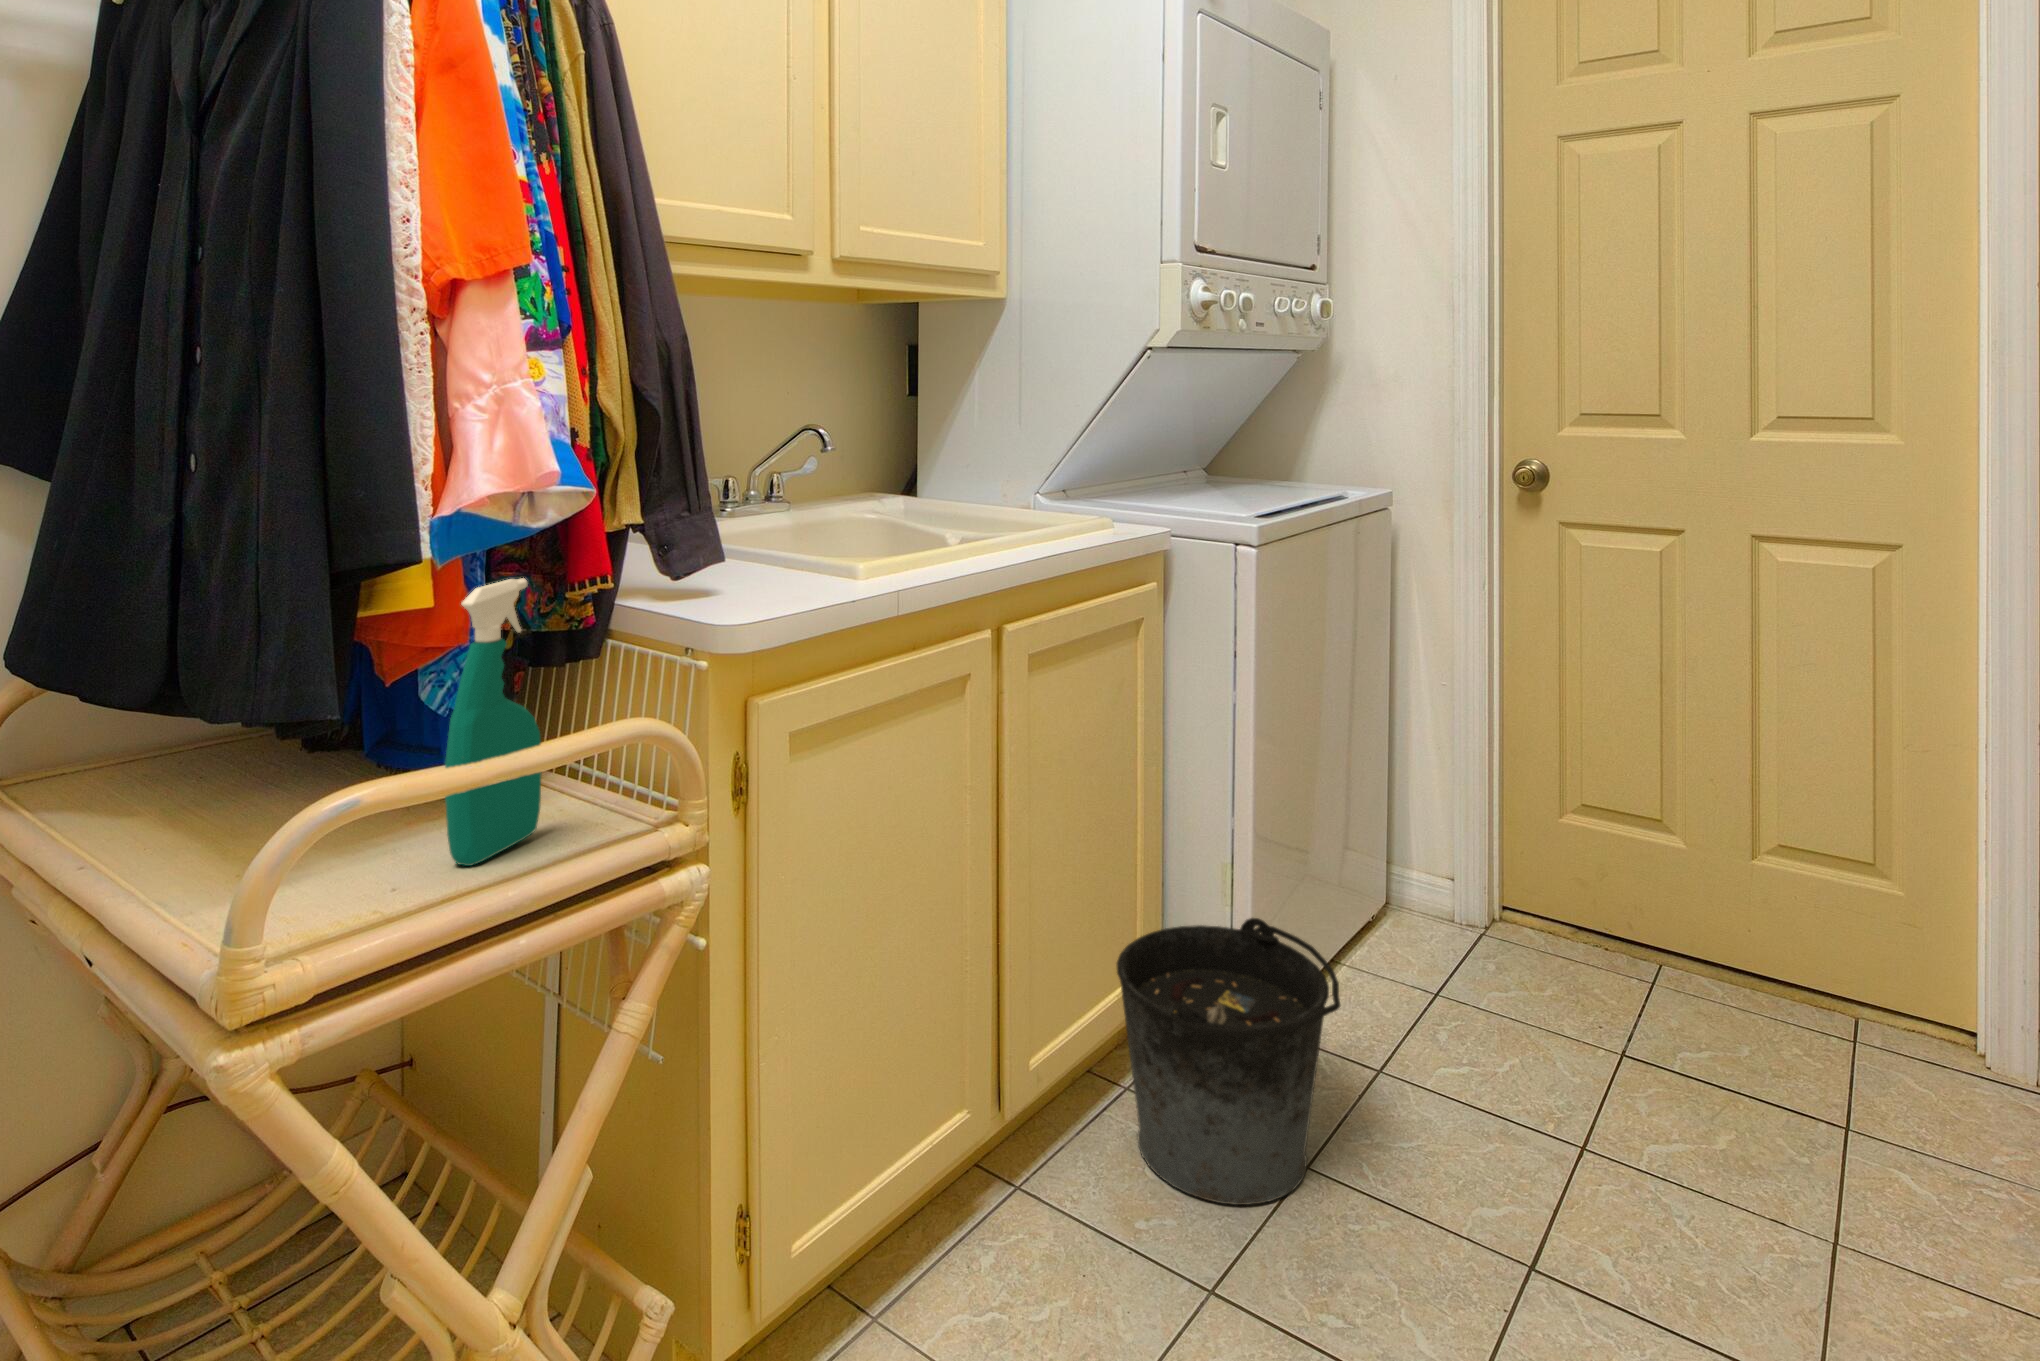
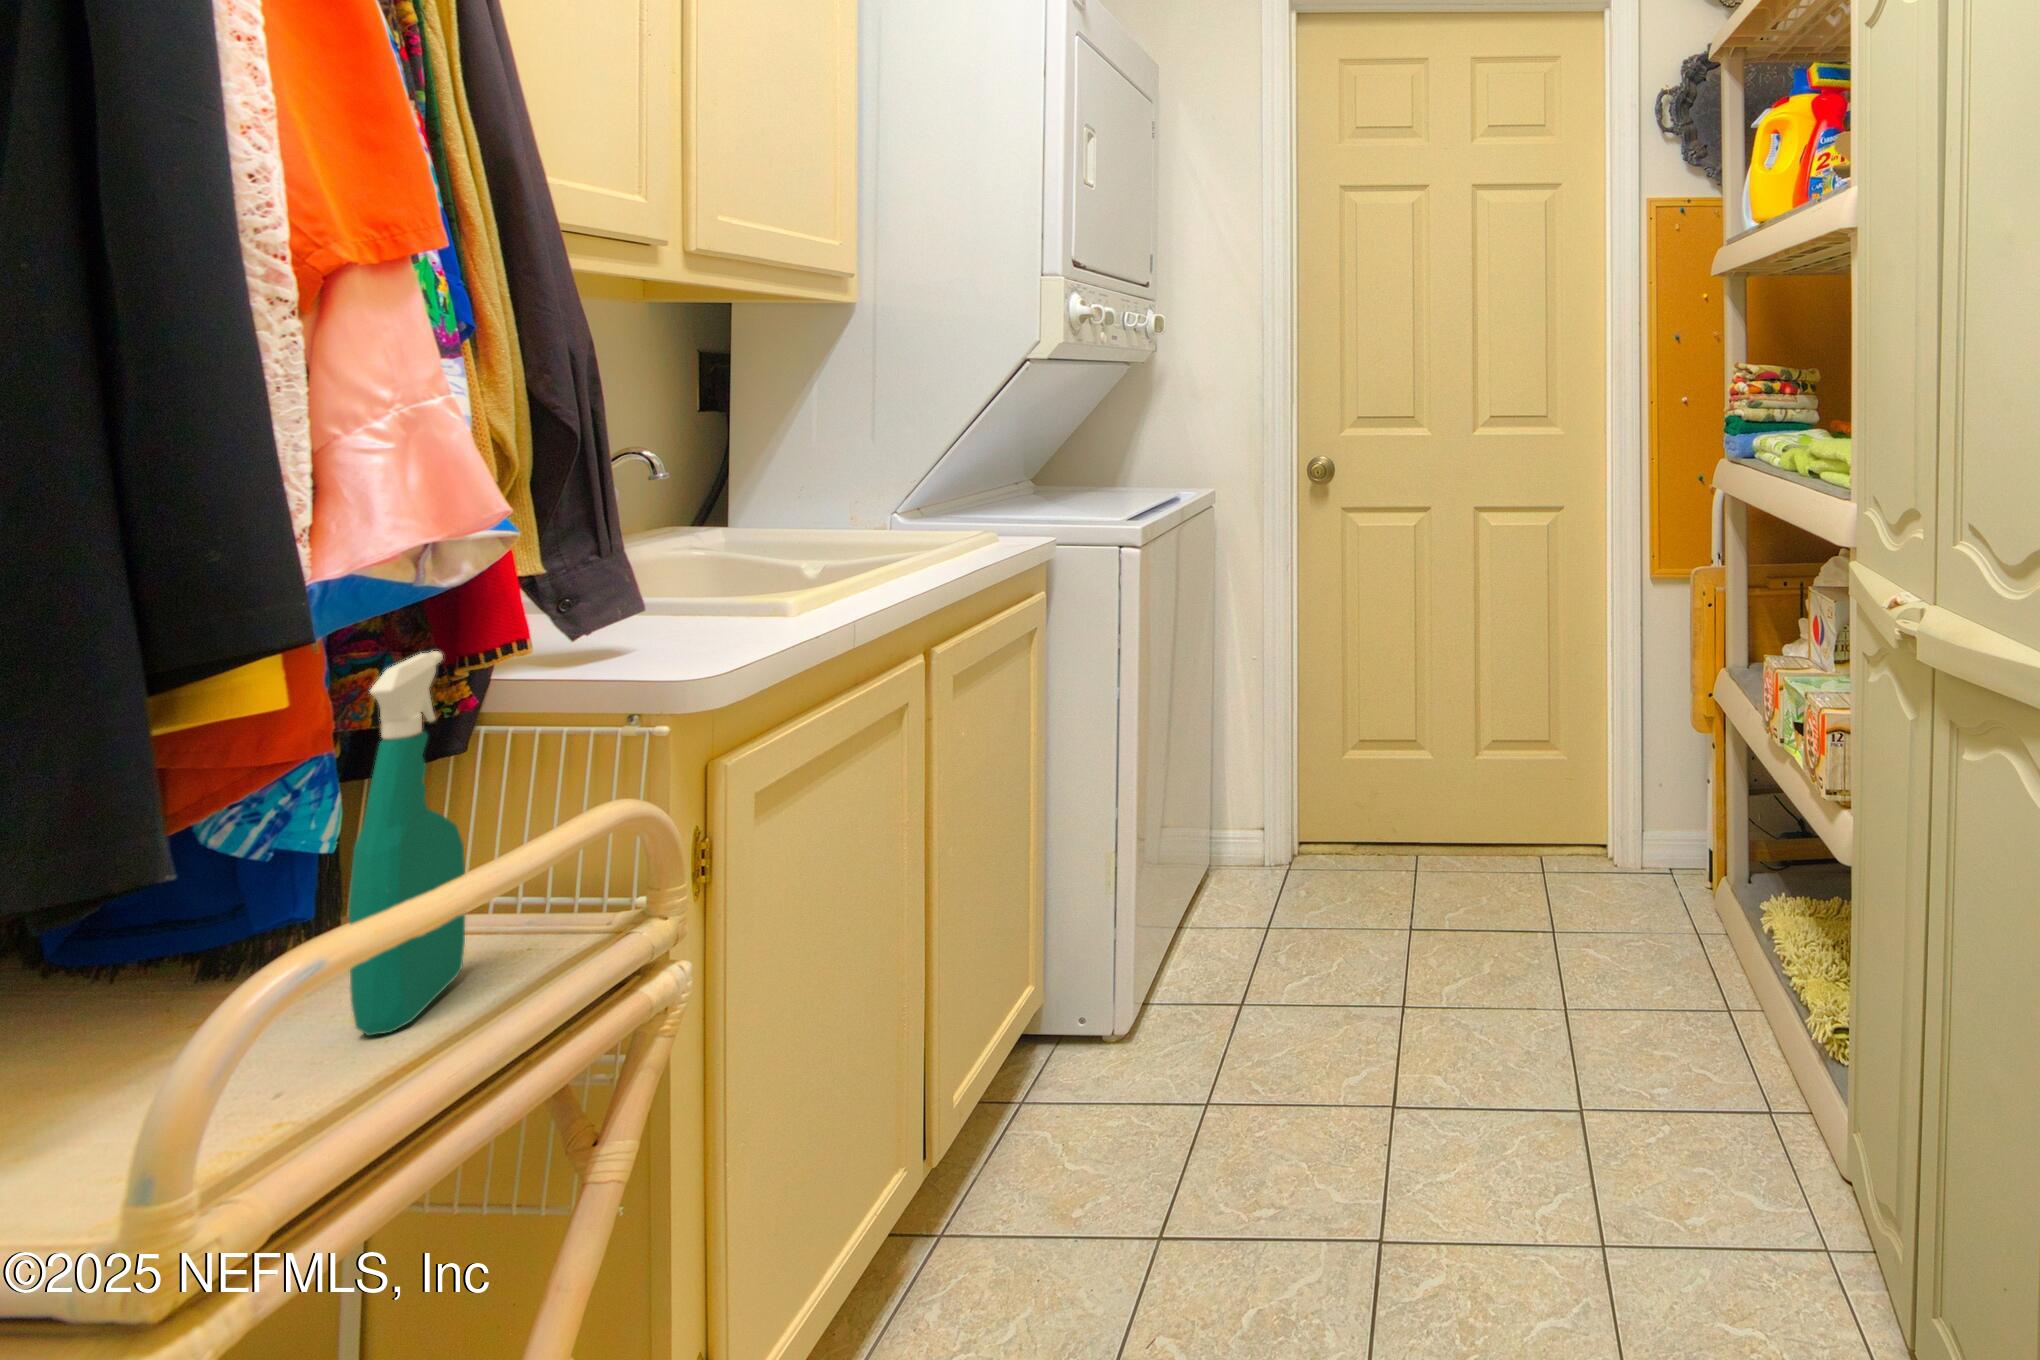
bucket: present [1117,918,1340,1205] -> none [1029,894,1245,1167]

